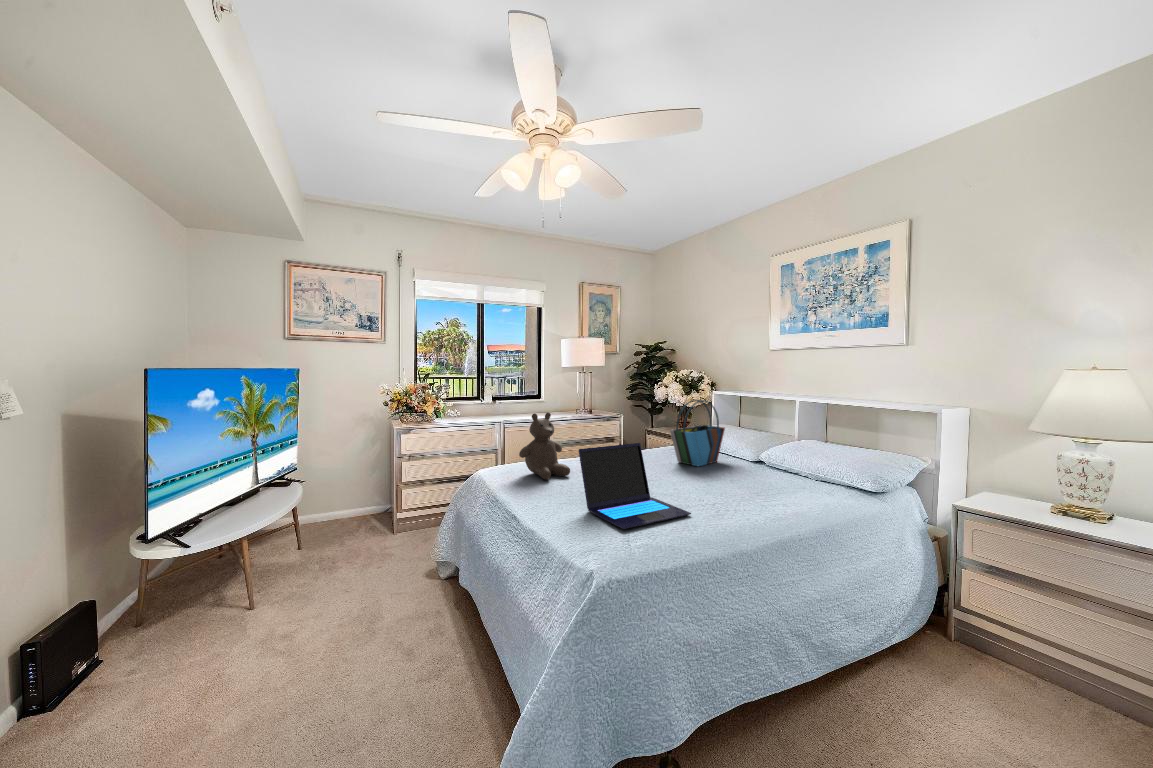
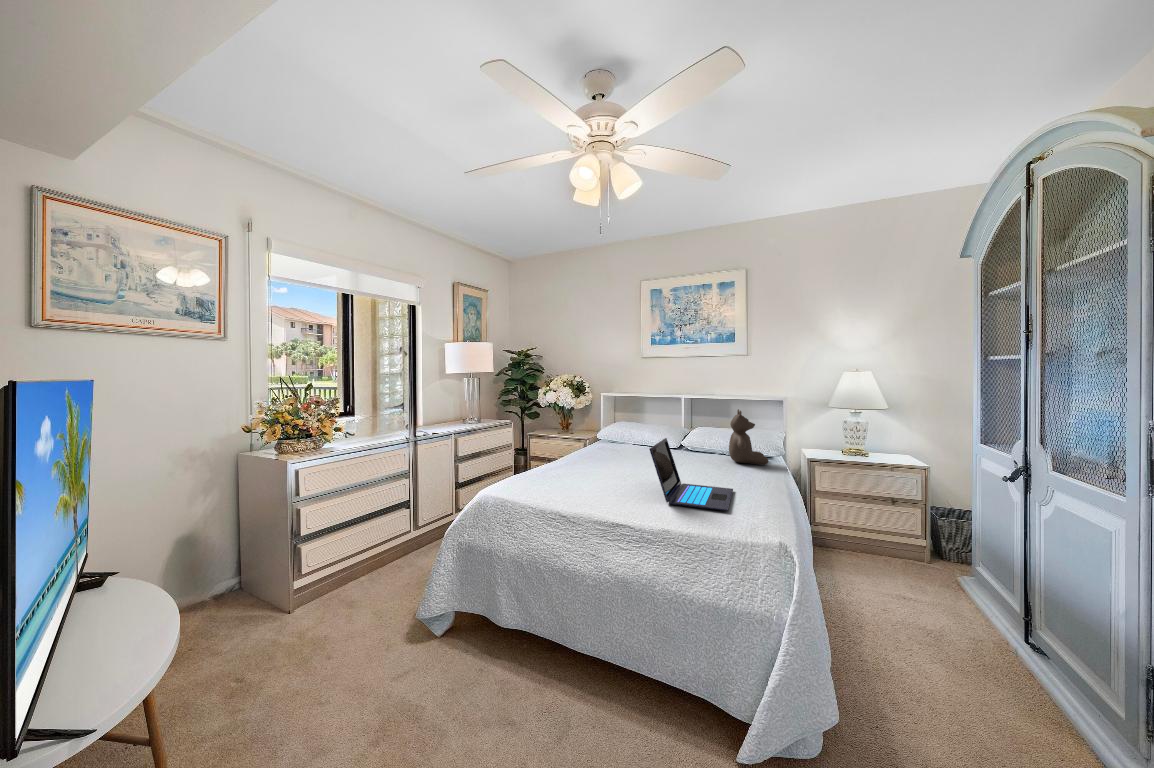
tote bag: present [670,399,725,466] -> none [627,399,653,455]
teddy bear: present [519,412,570,480] -> present [729,409,768,465]

